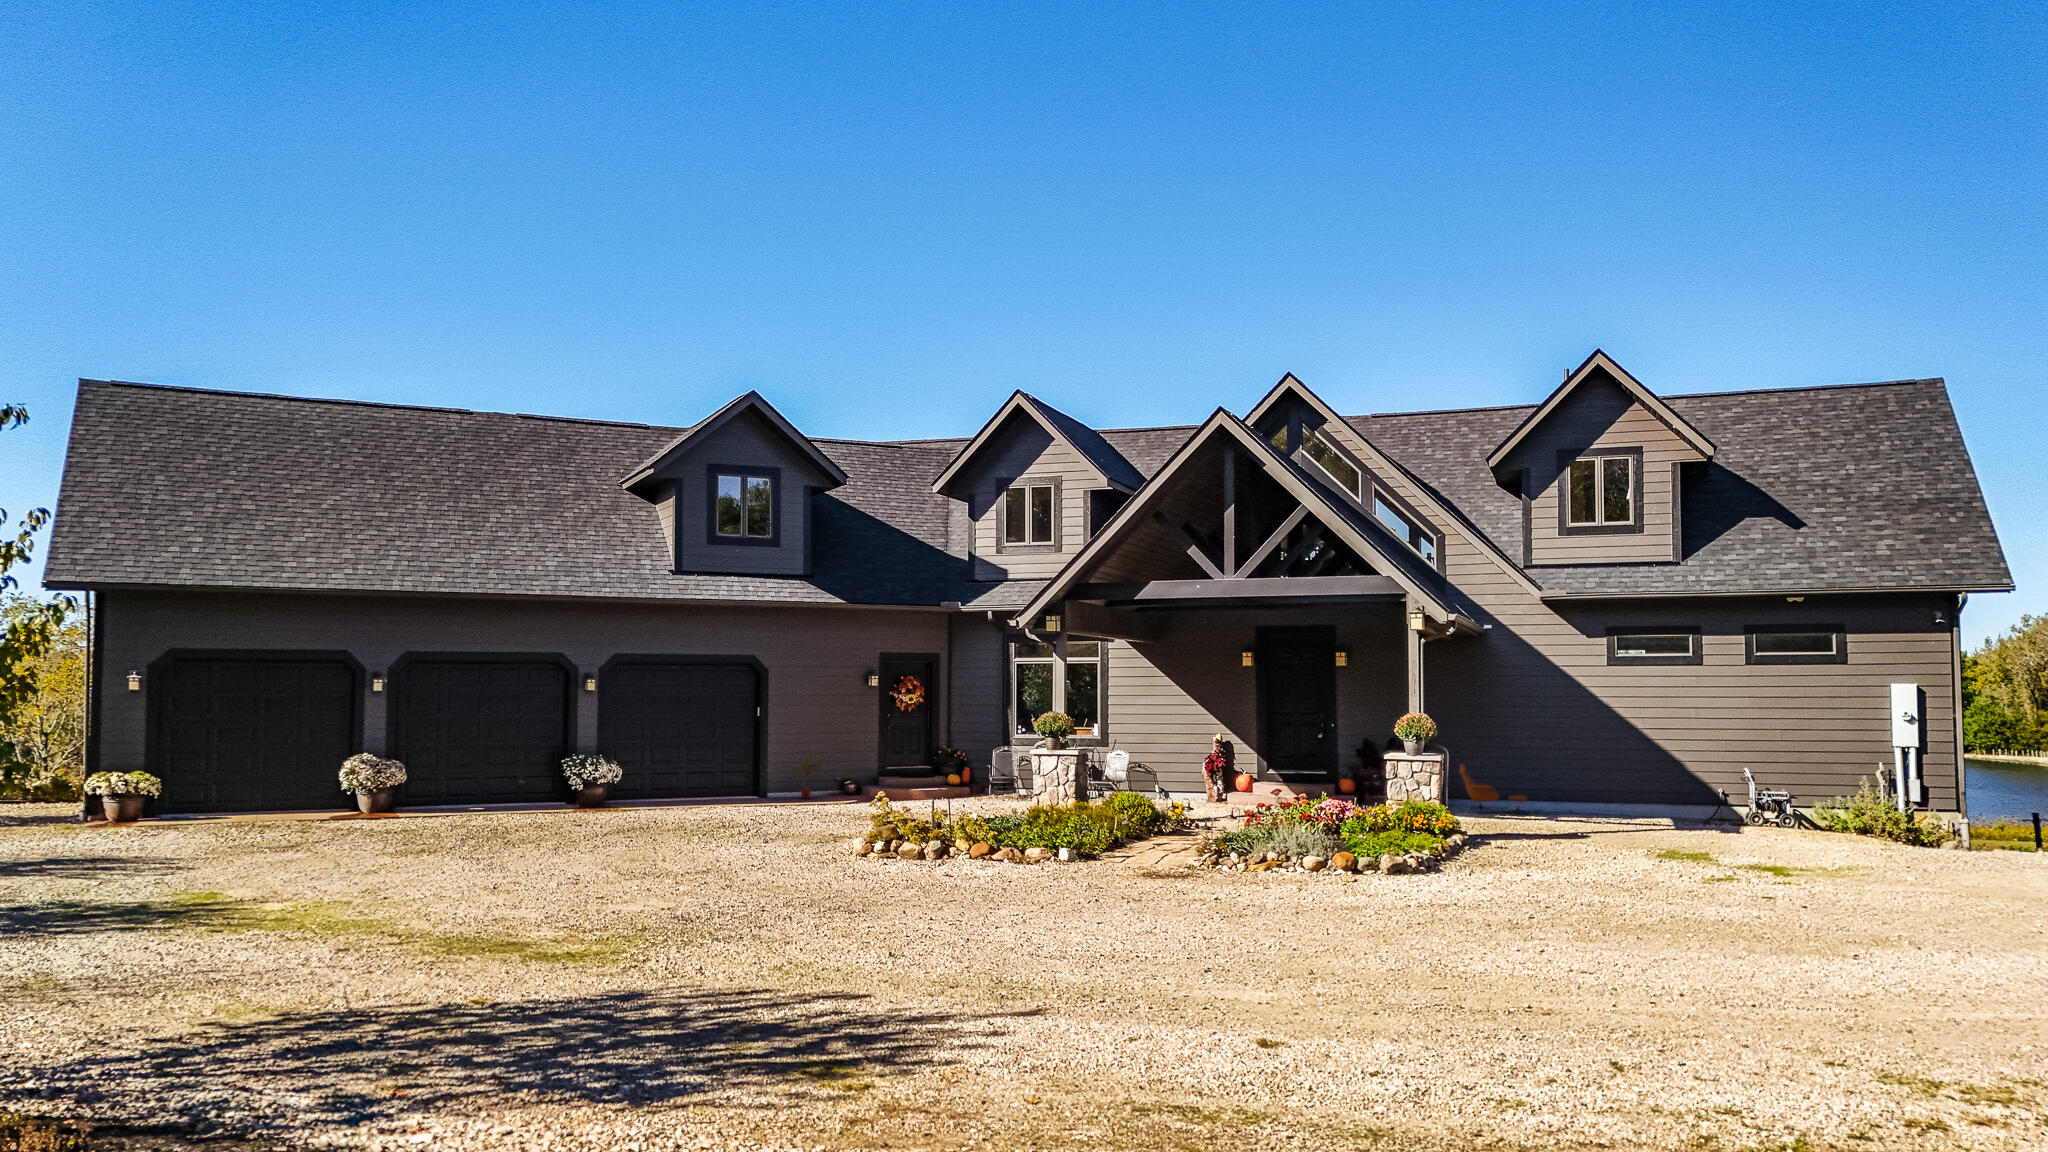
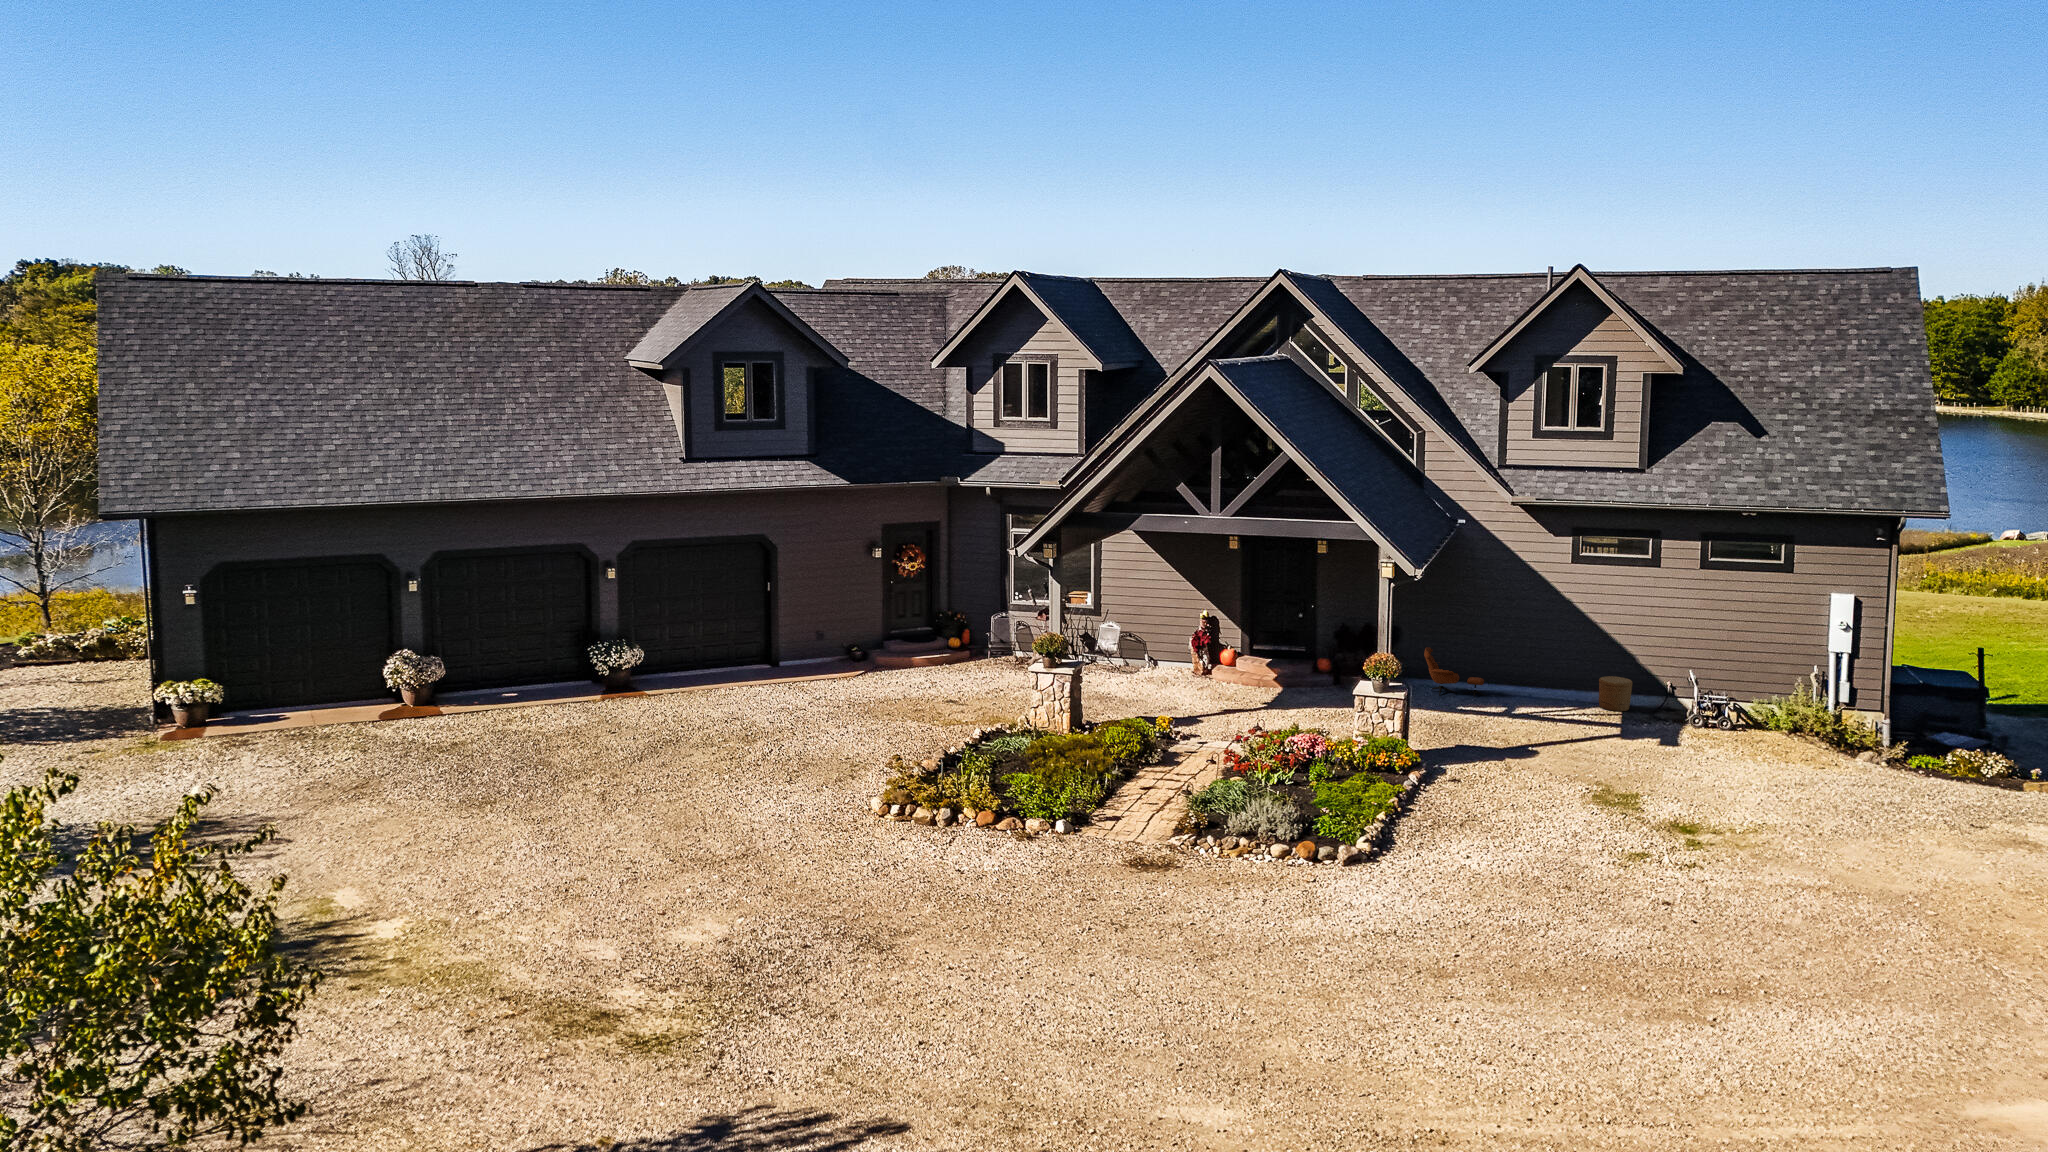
potted tree: present [791,750,825,799] -> none [800,620,839,668]
woven basket: none [1652,787,1689,822] -> present [1599,676,1632,711]

